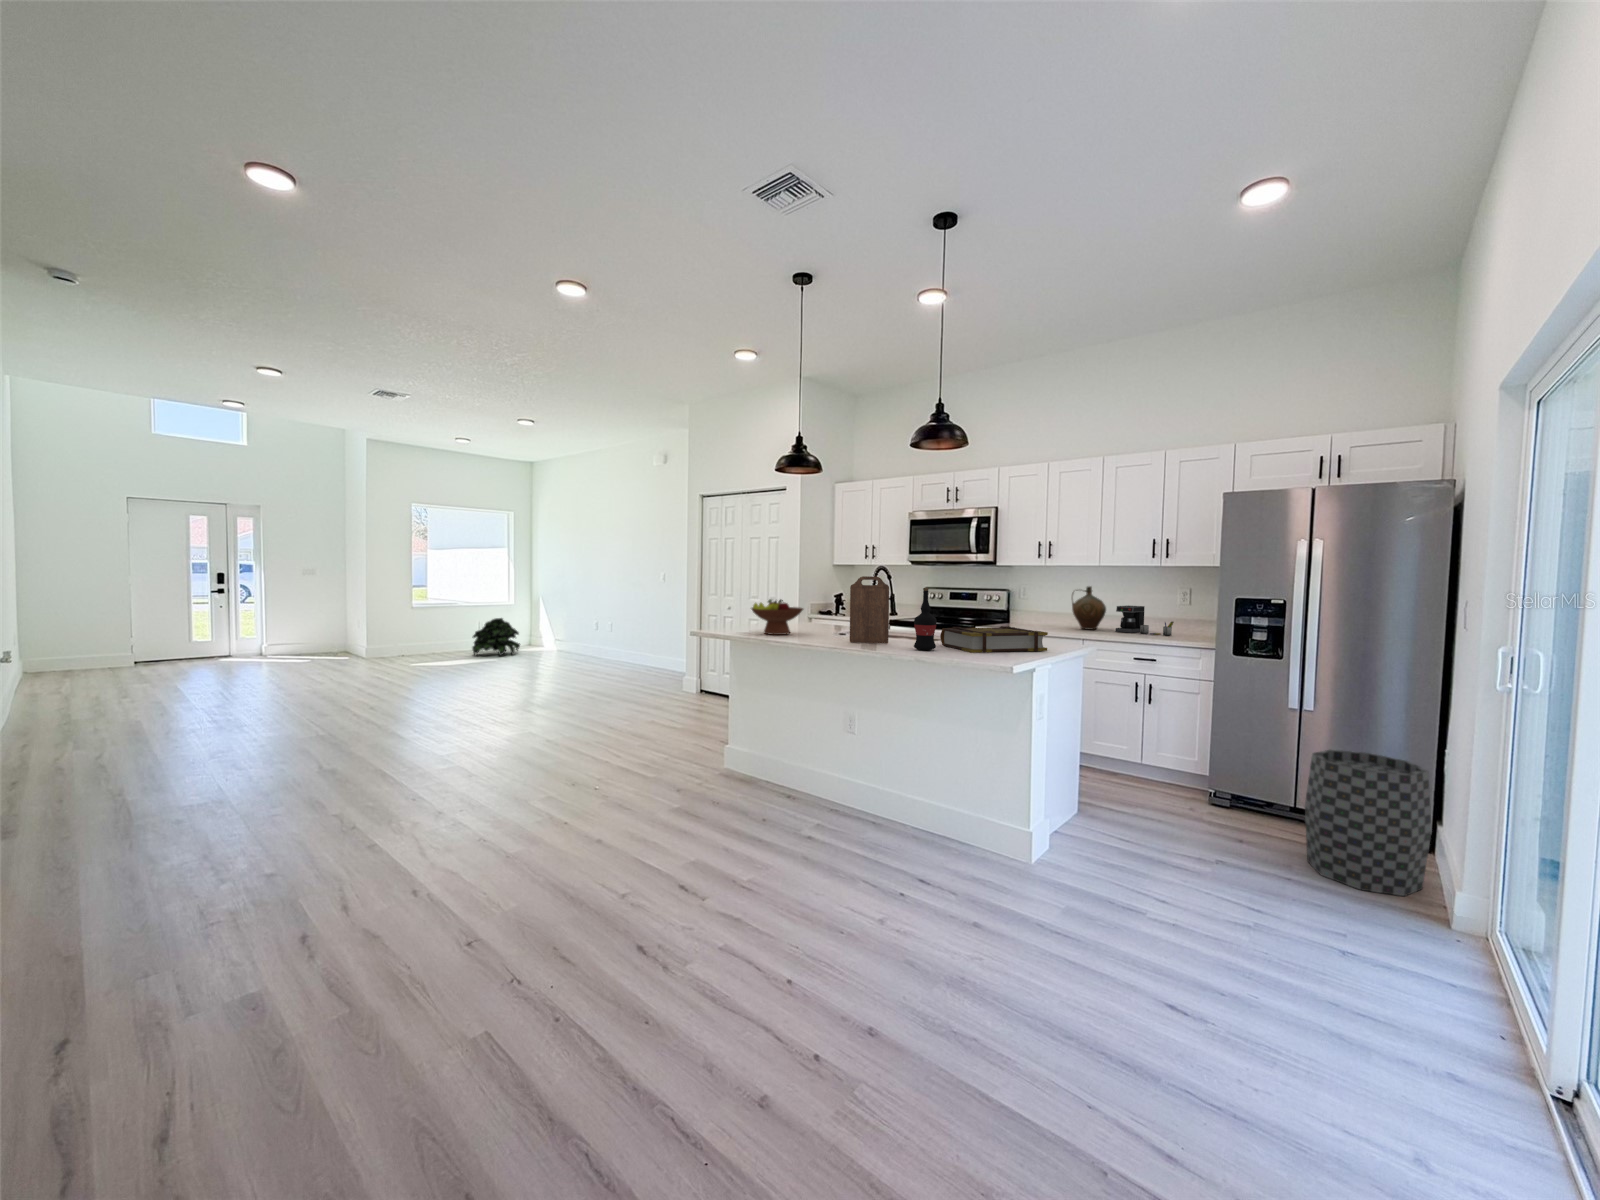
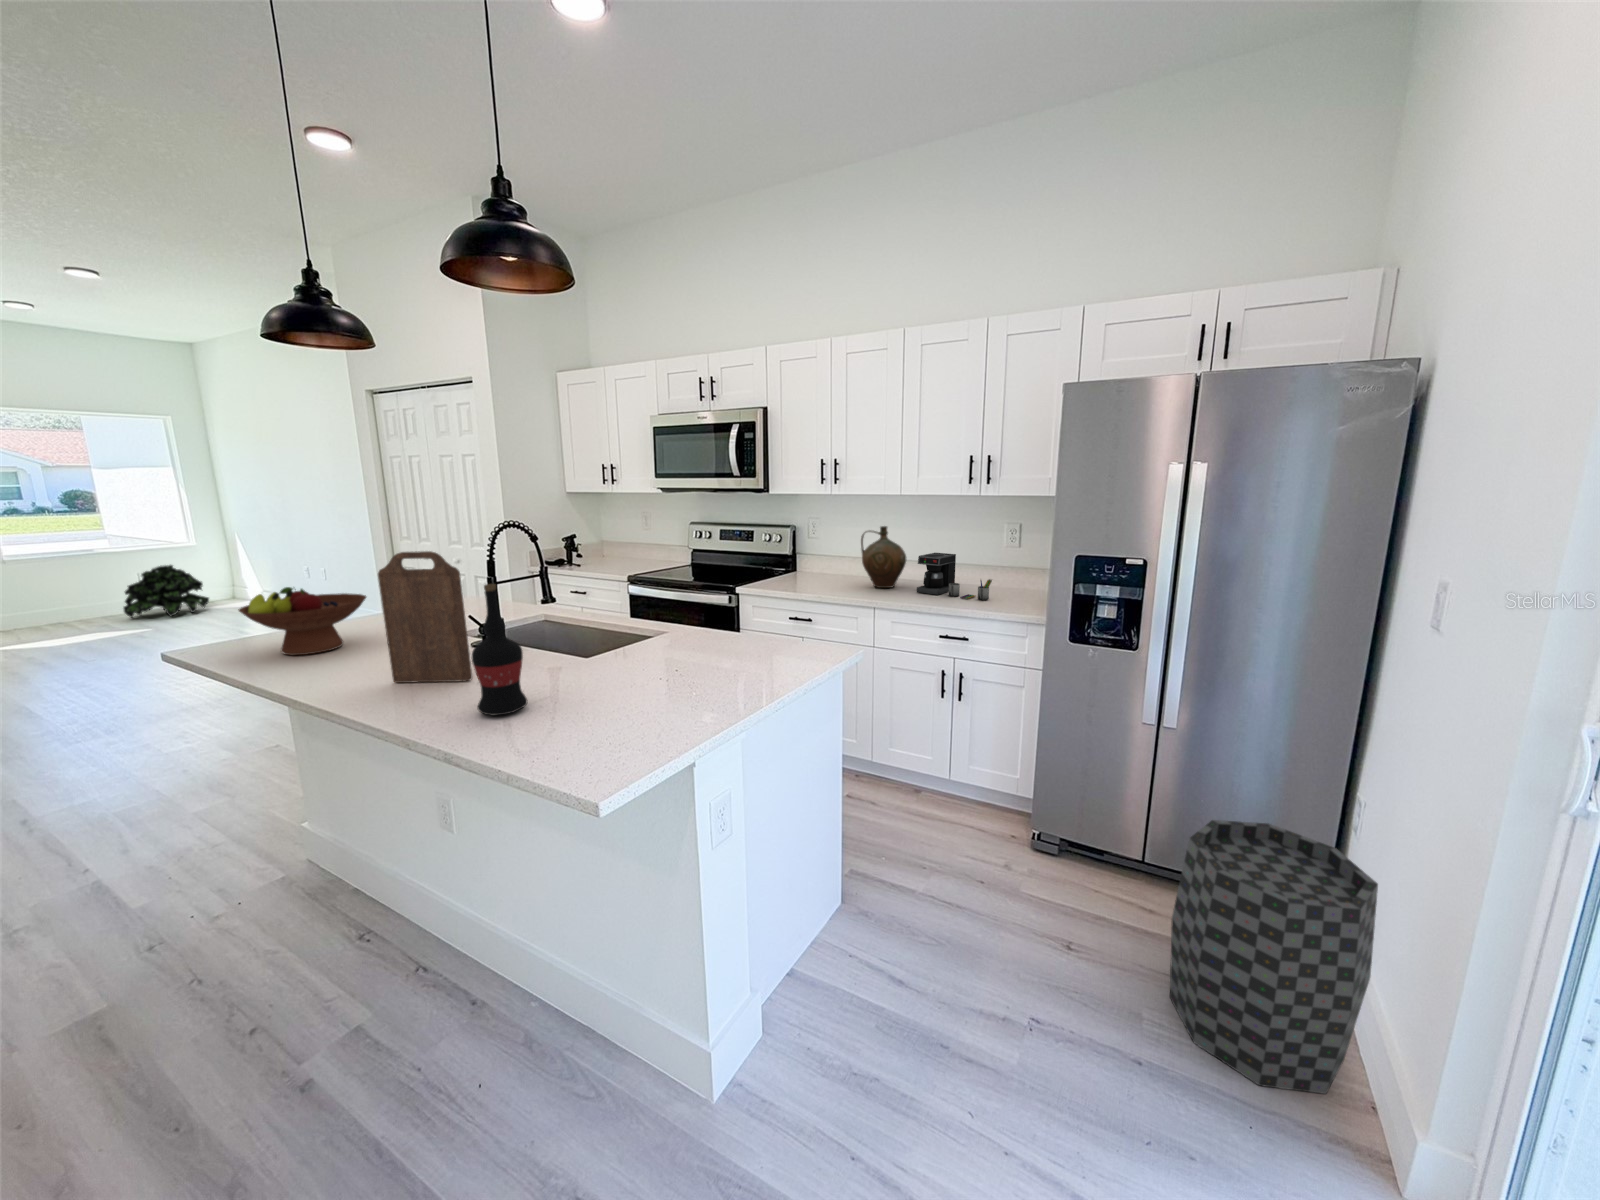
book: present [940,626,1048,653] -> none [574,630,758,716]

